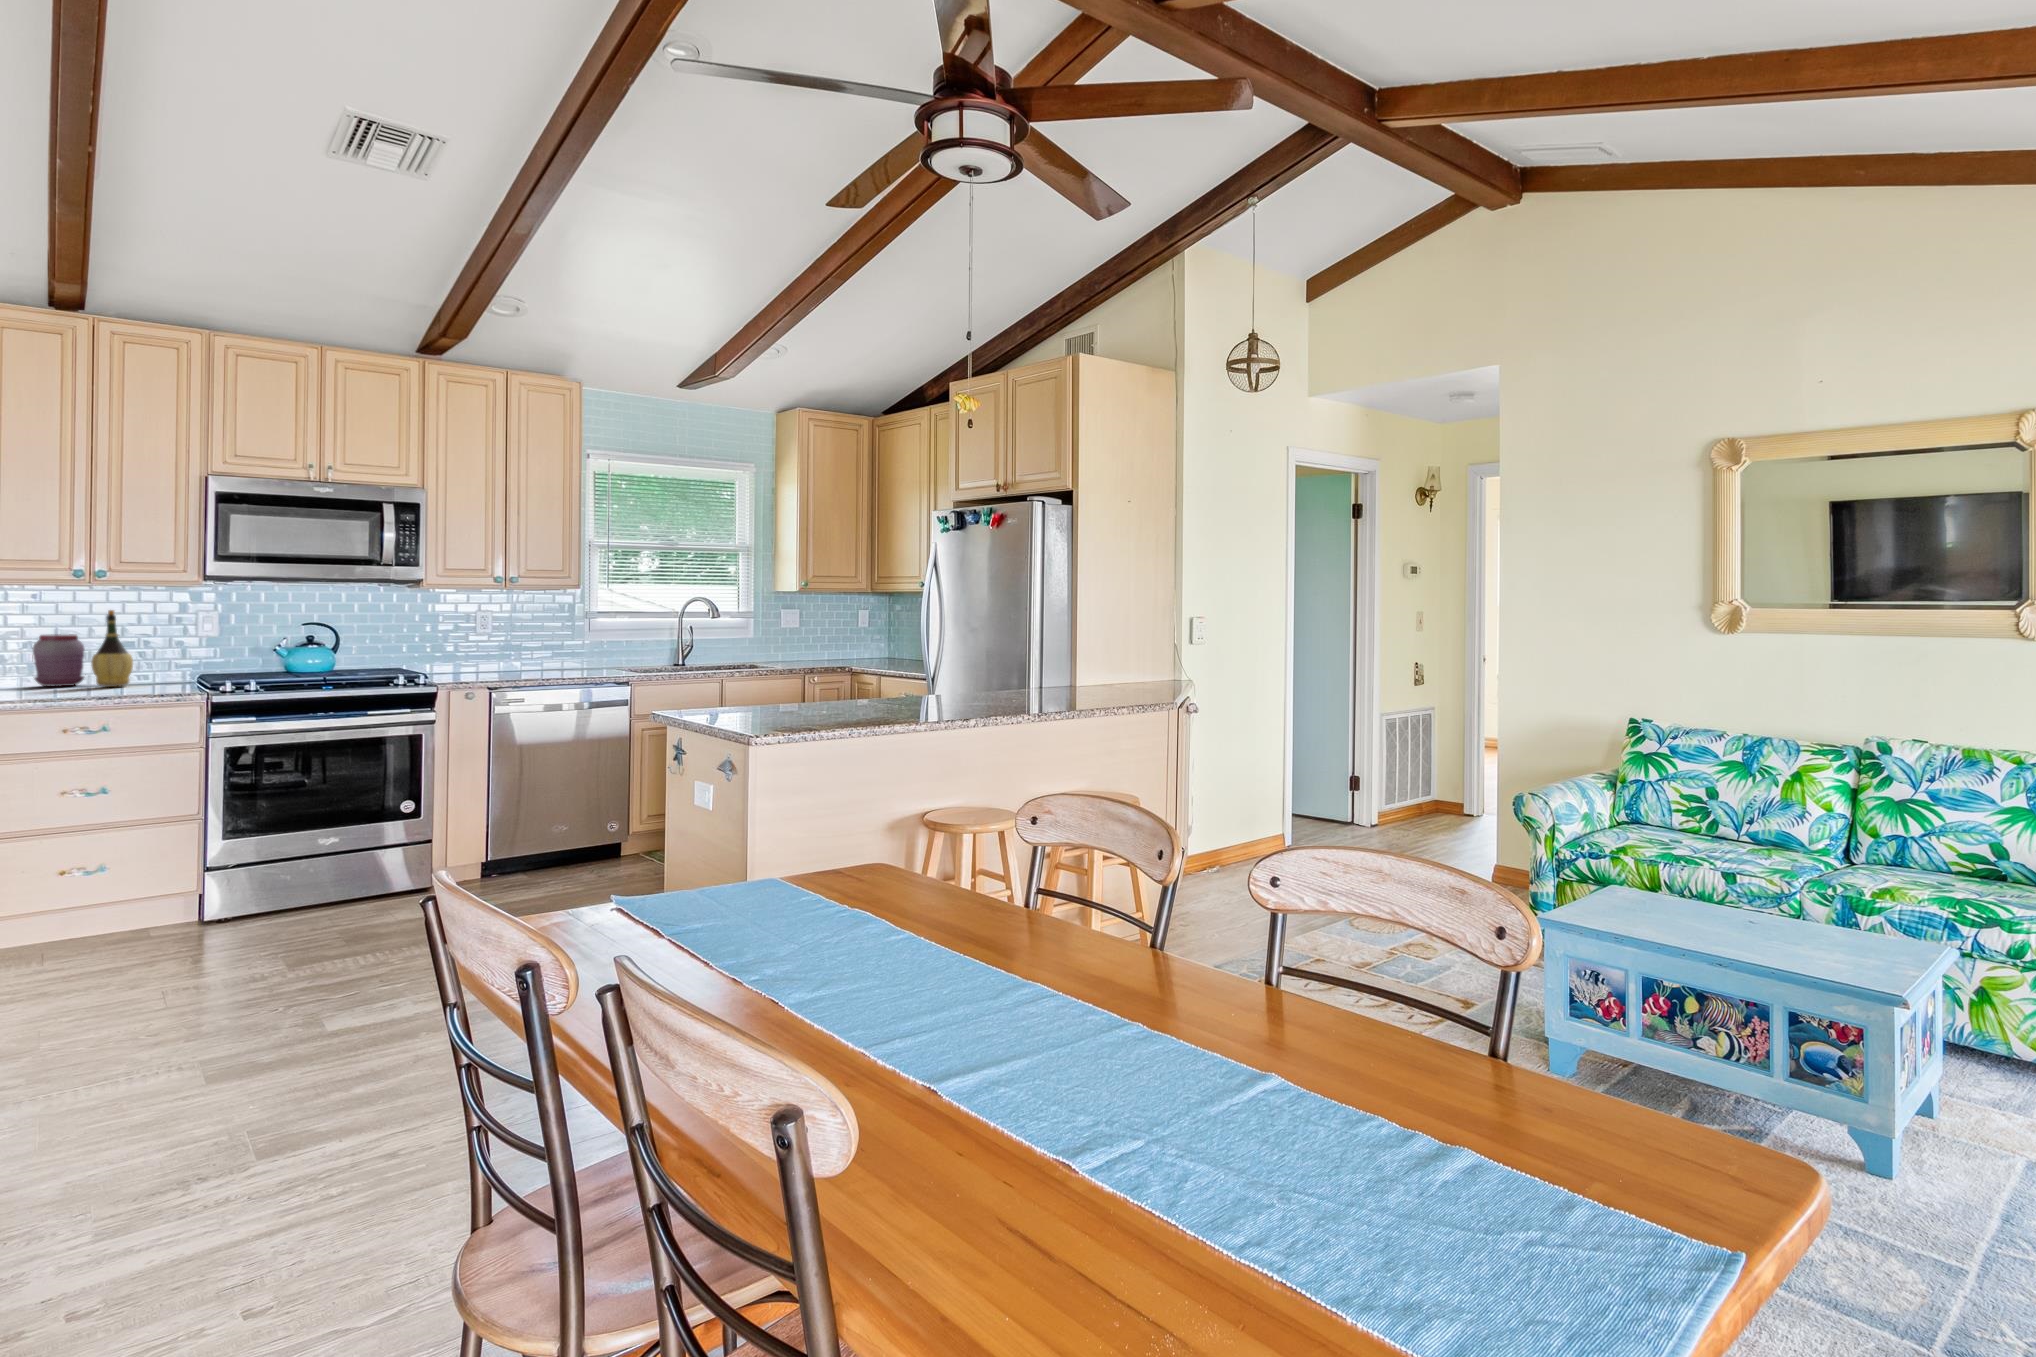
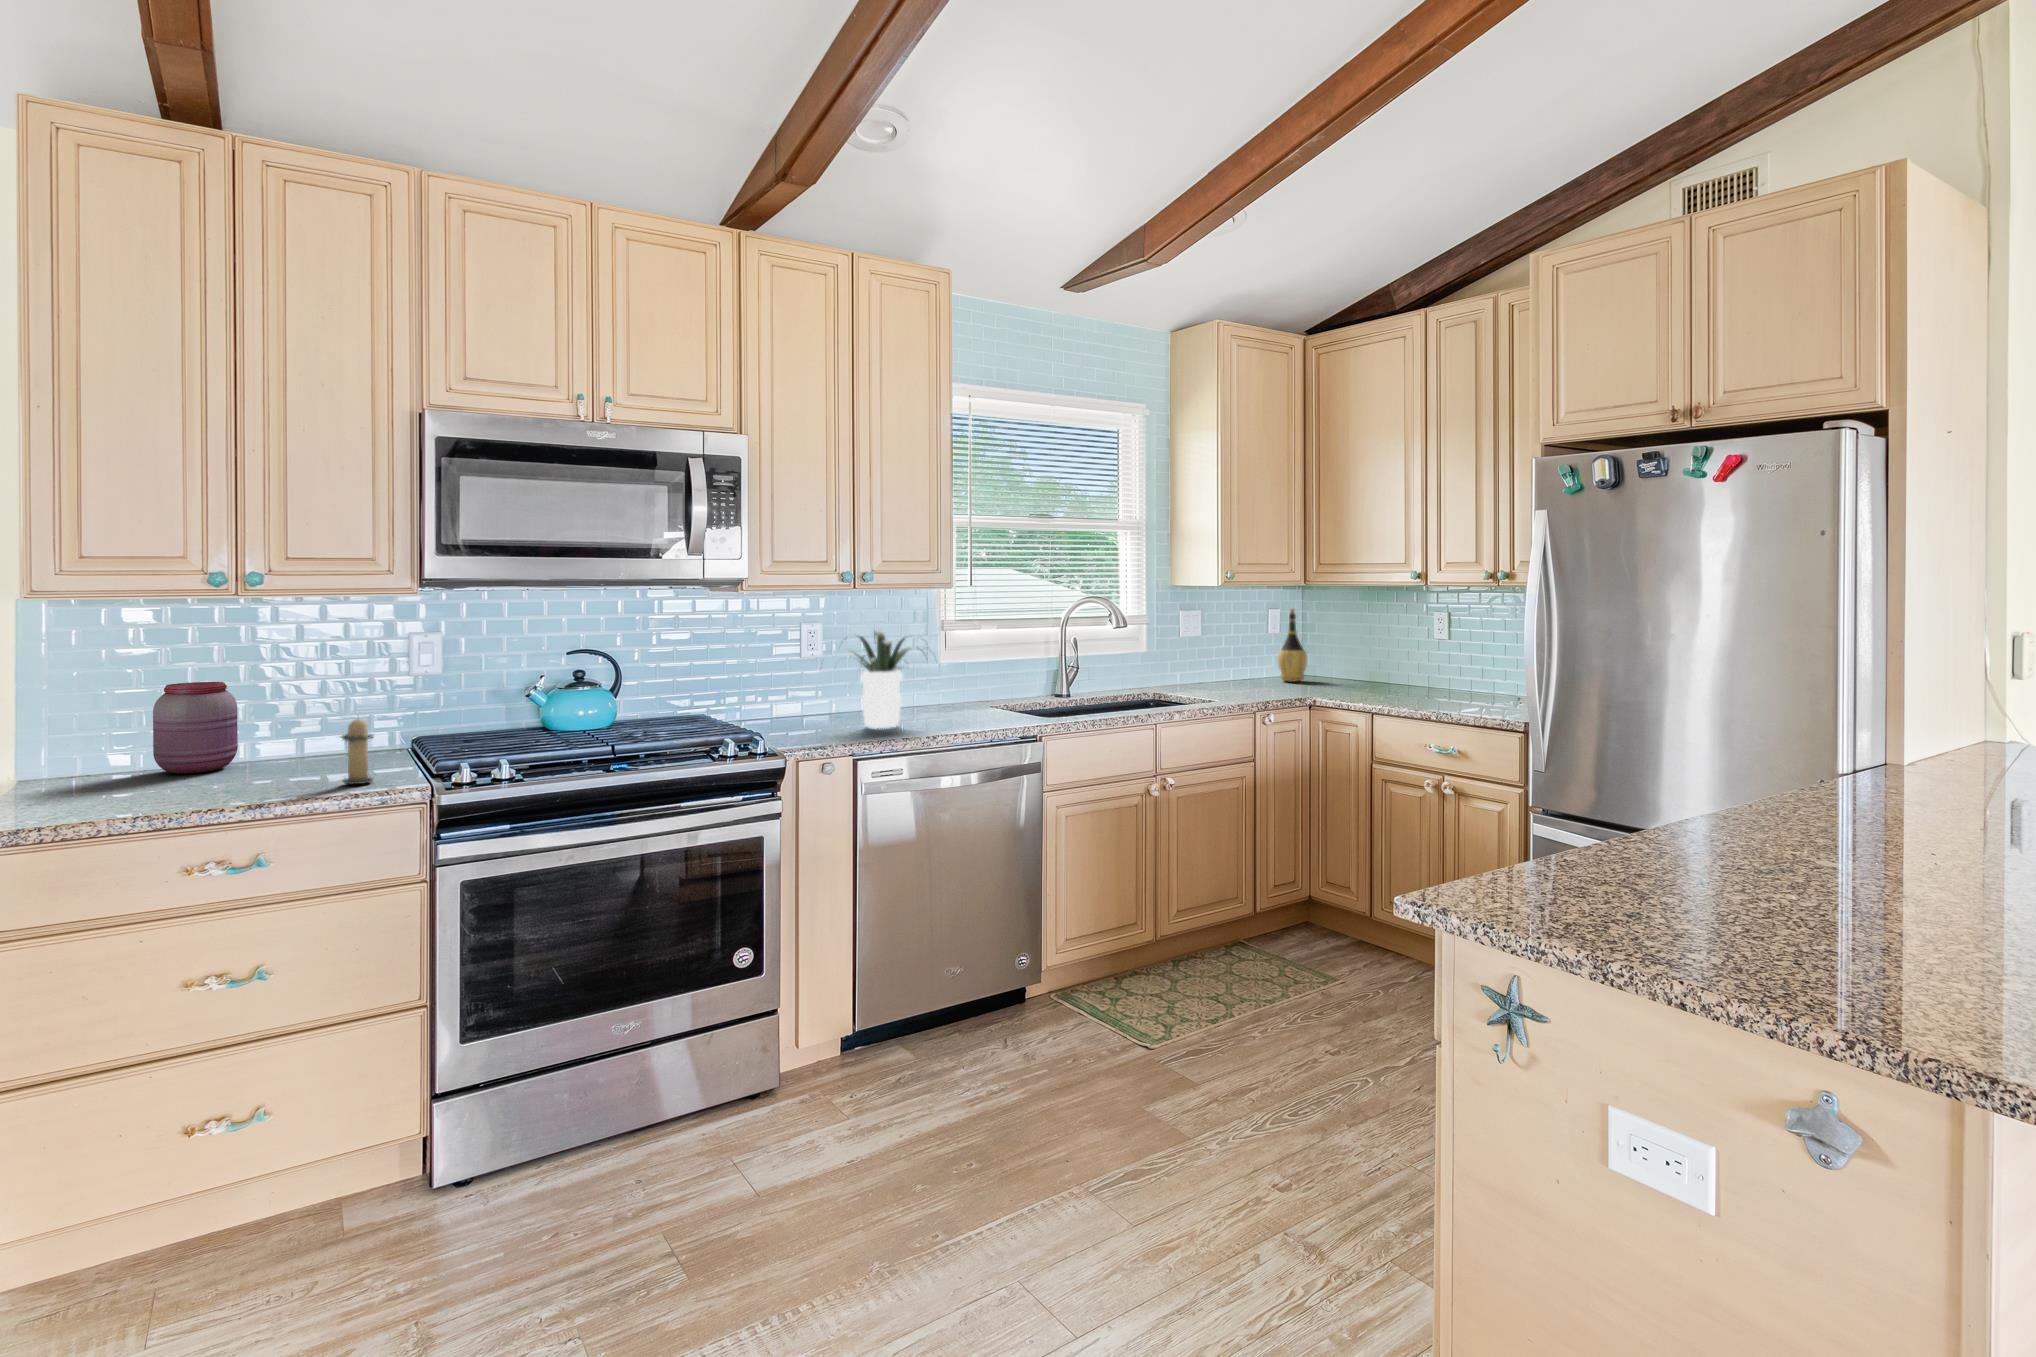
wine bottle: present [91,610,133,687] -> present [1278,609,1307,682]
potted plant: none [482,616,562,677] -> present [838,630,911,728]
candle: none [149,650,175,690] -> present [341,719,374,784]

